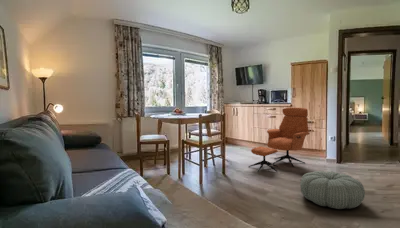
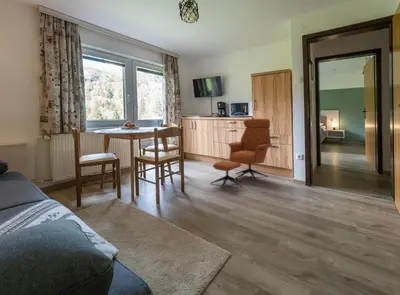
pouf: present [300,171,365,209] -> none [270,184,337,224]

